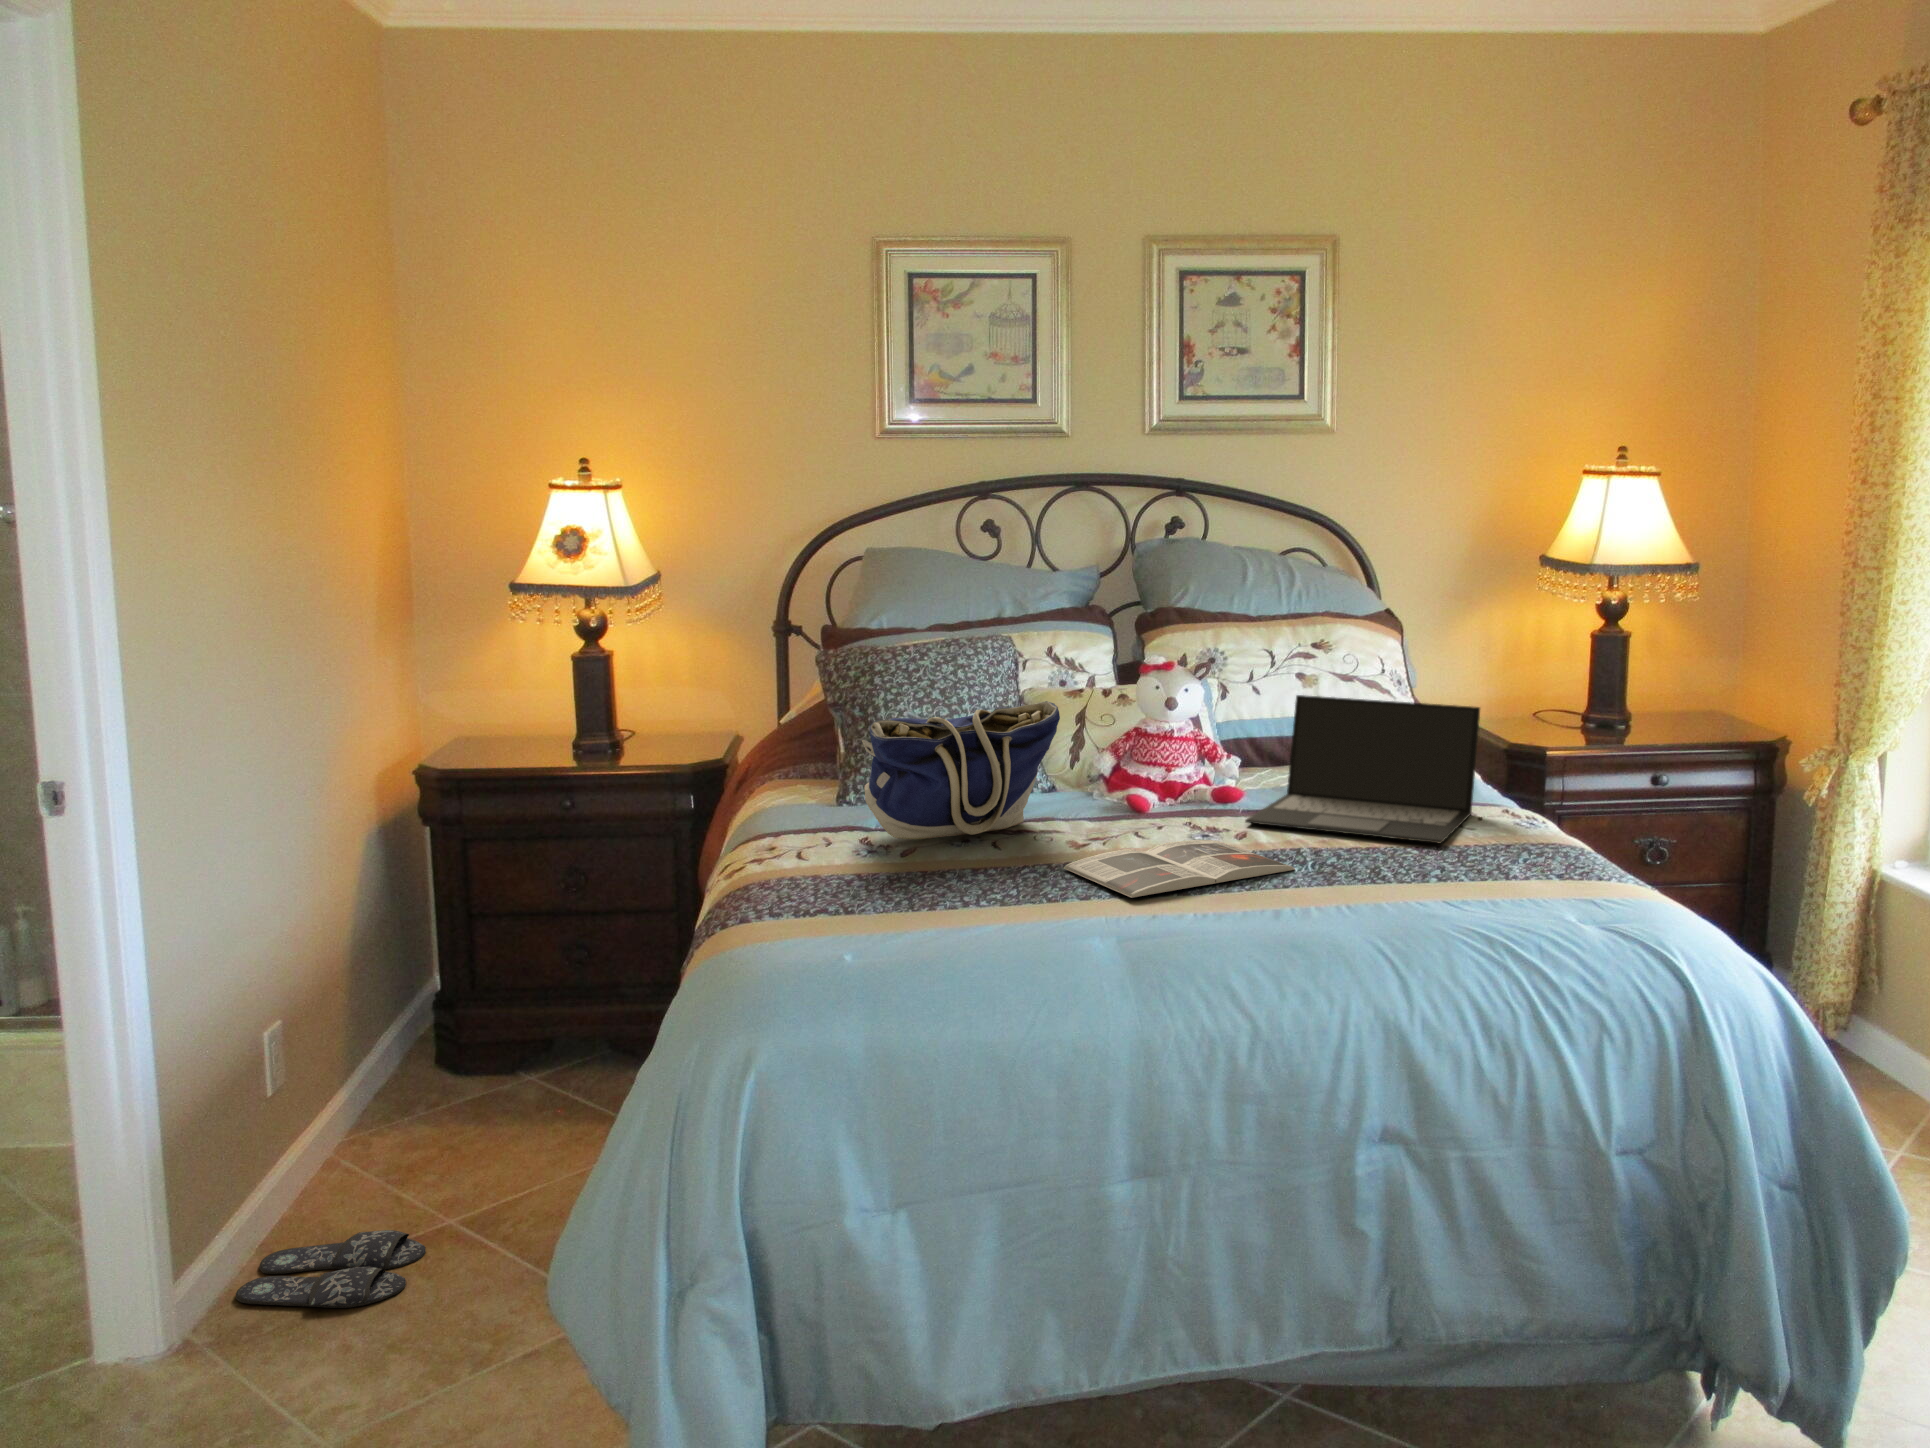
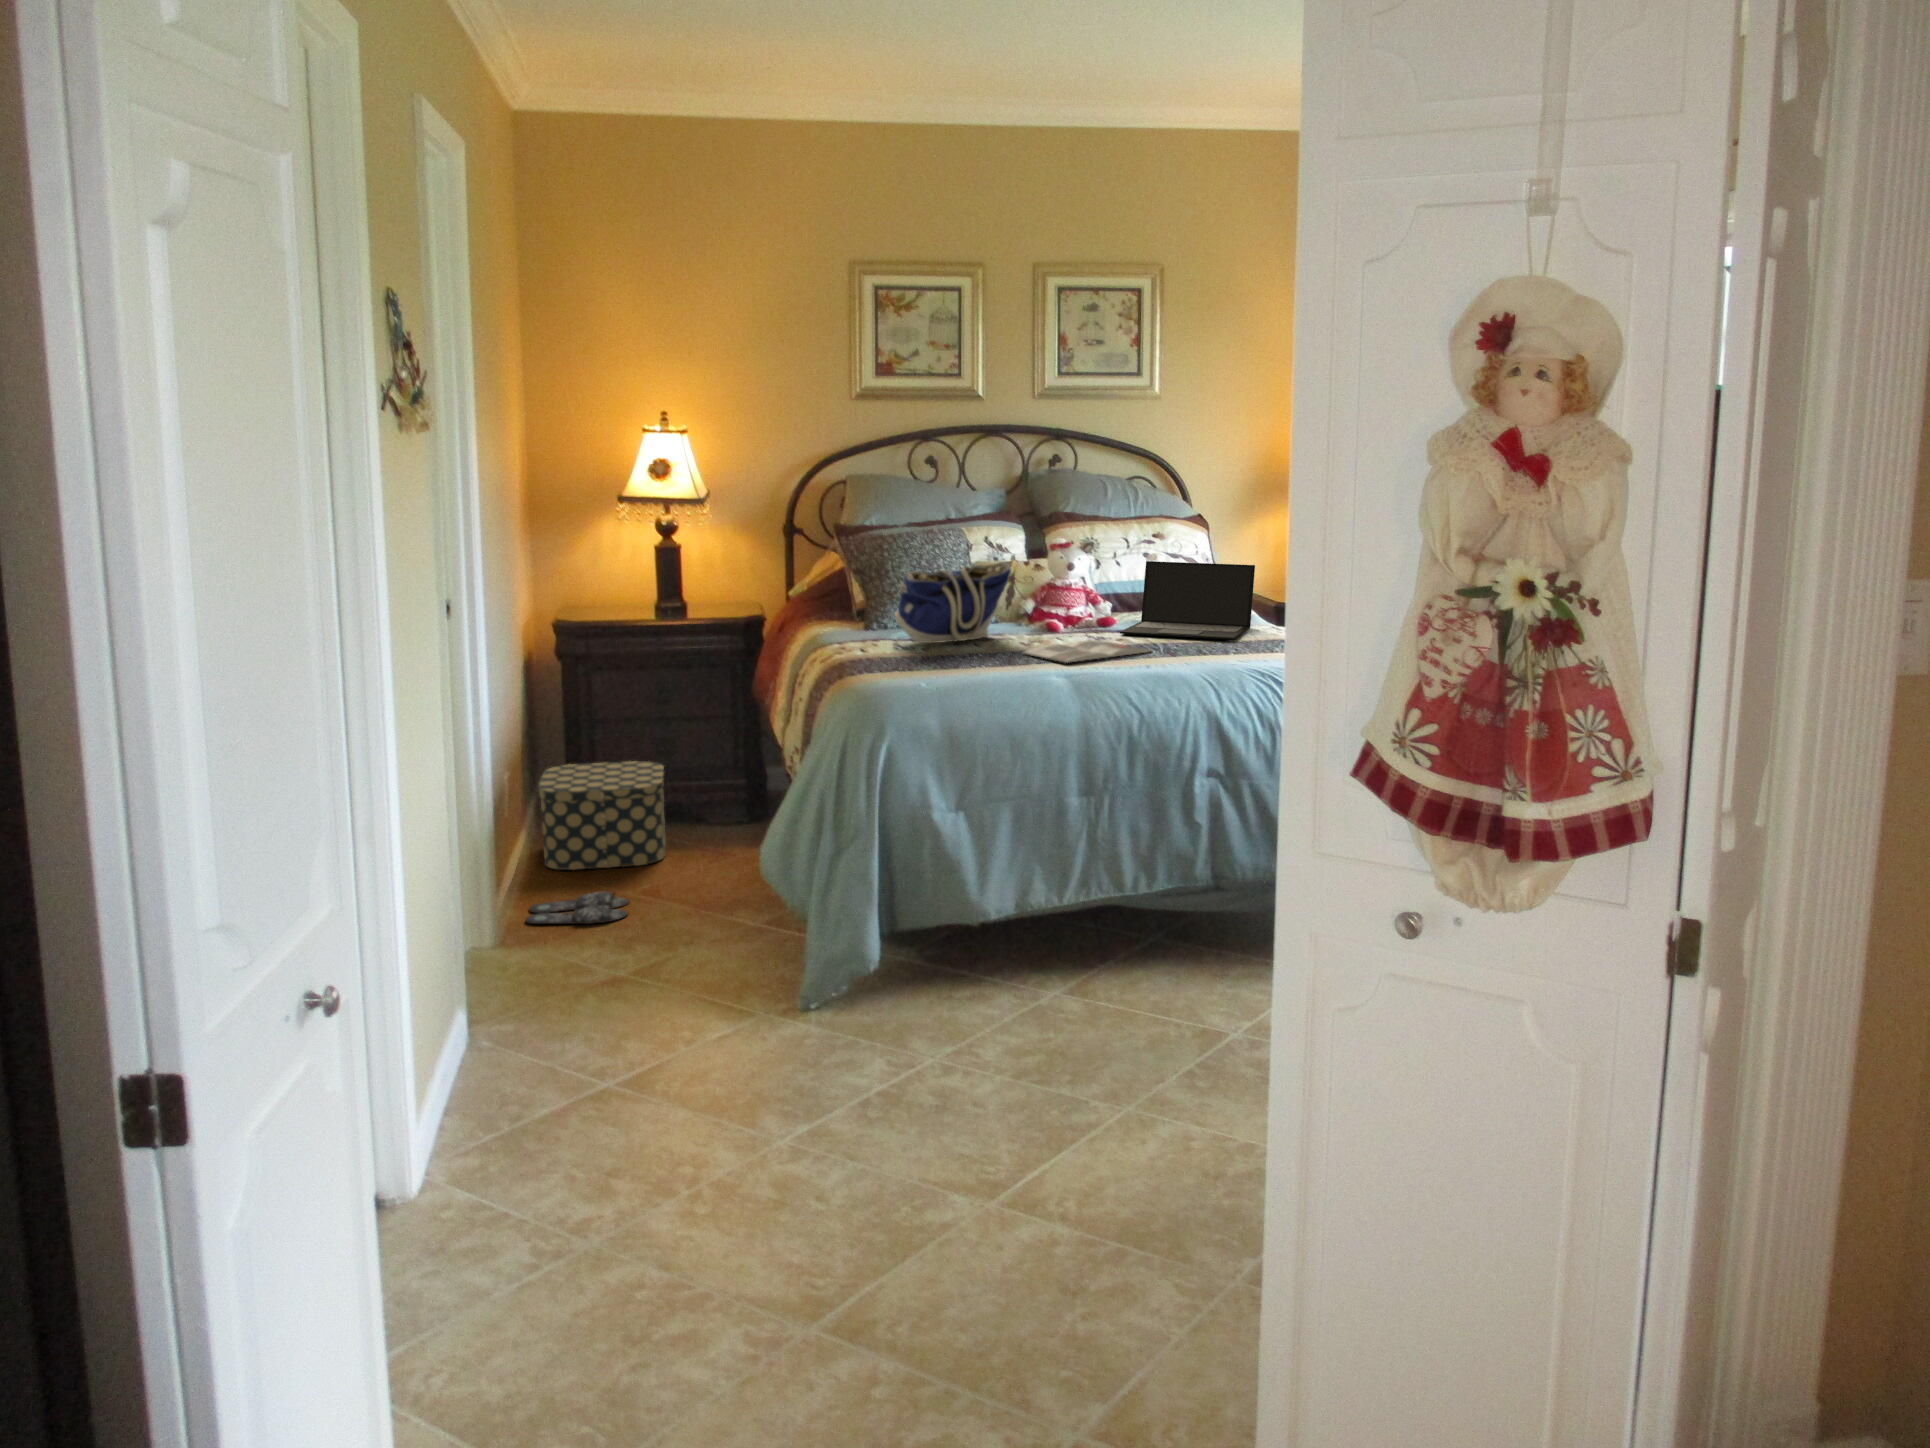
storage box: none [335,982,554,1169] -> present [539,761,666,870]

